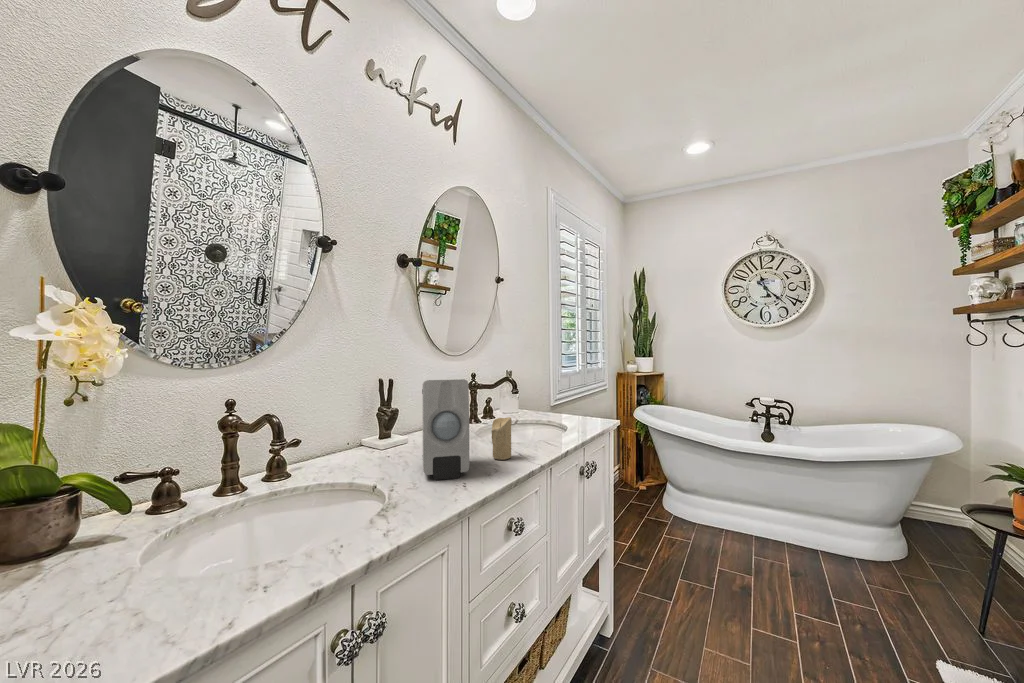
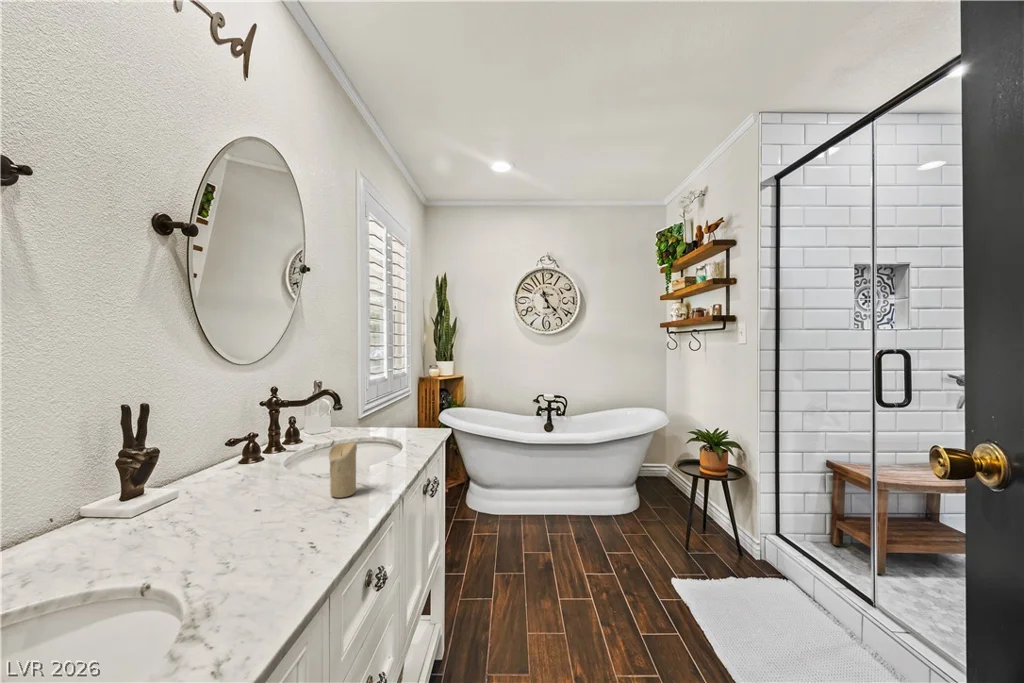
soap dispenser: present [422,379,470,480] -> none [223,399,314,547]

